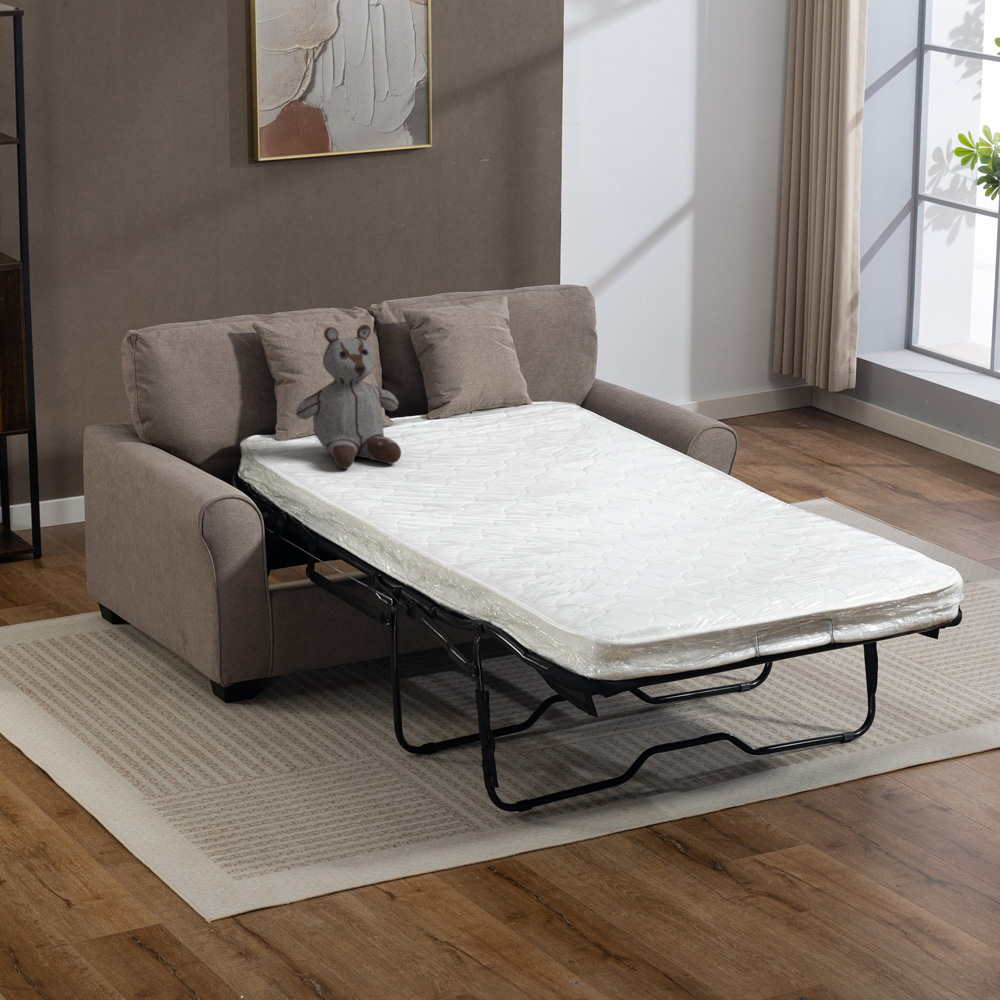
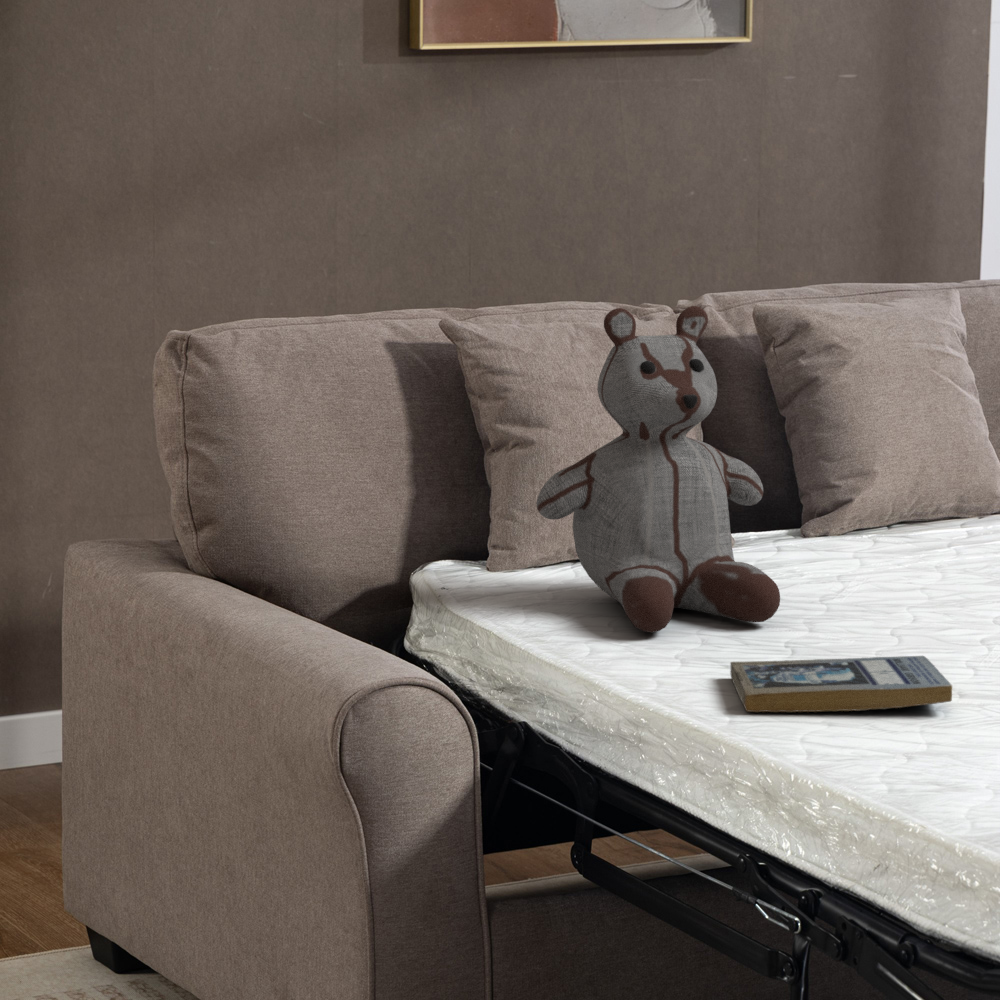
book: none [373,478,455,501] -> present [730,656,952,712]

